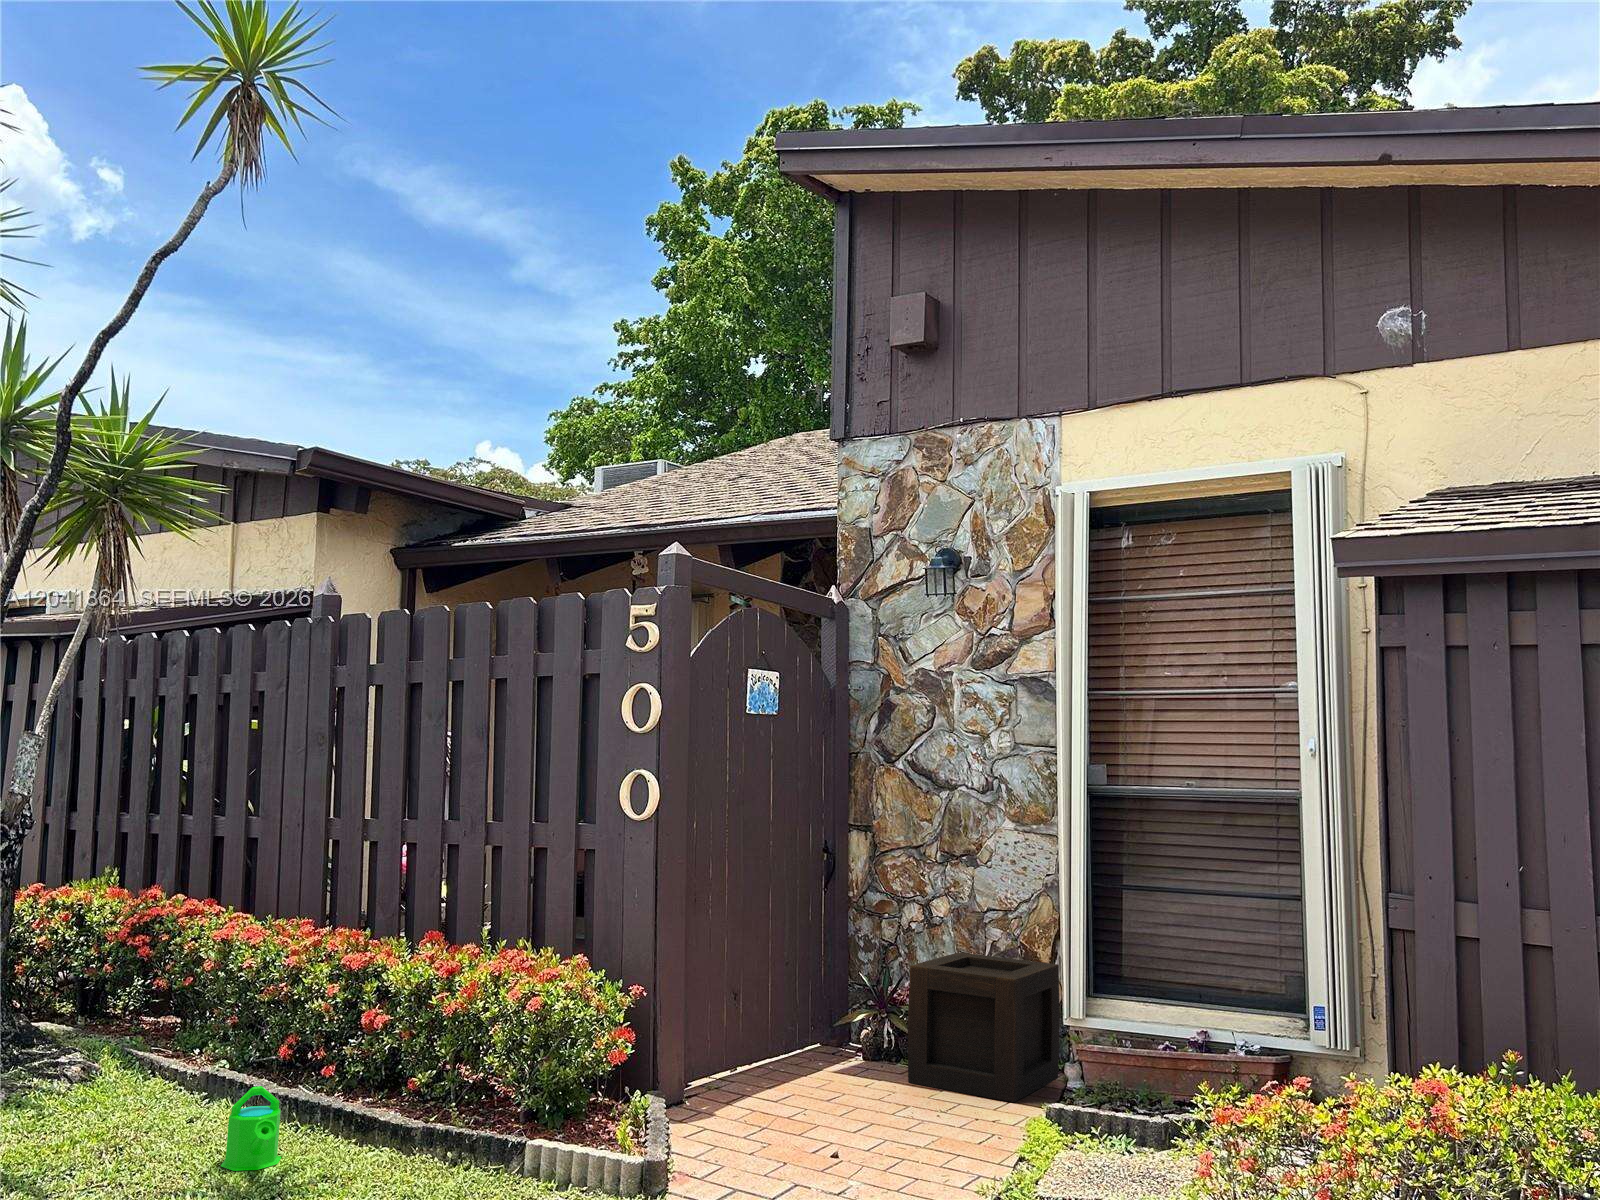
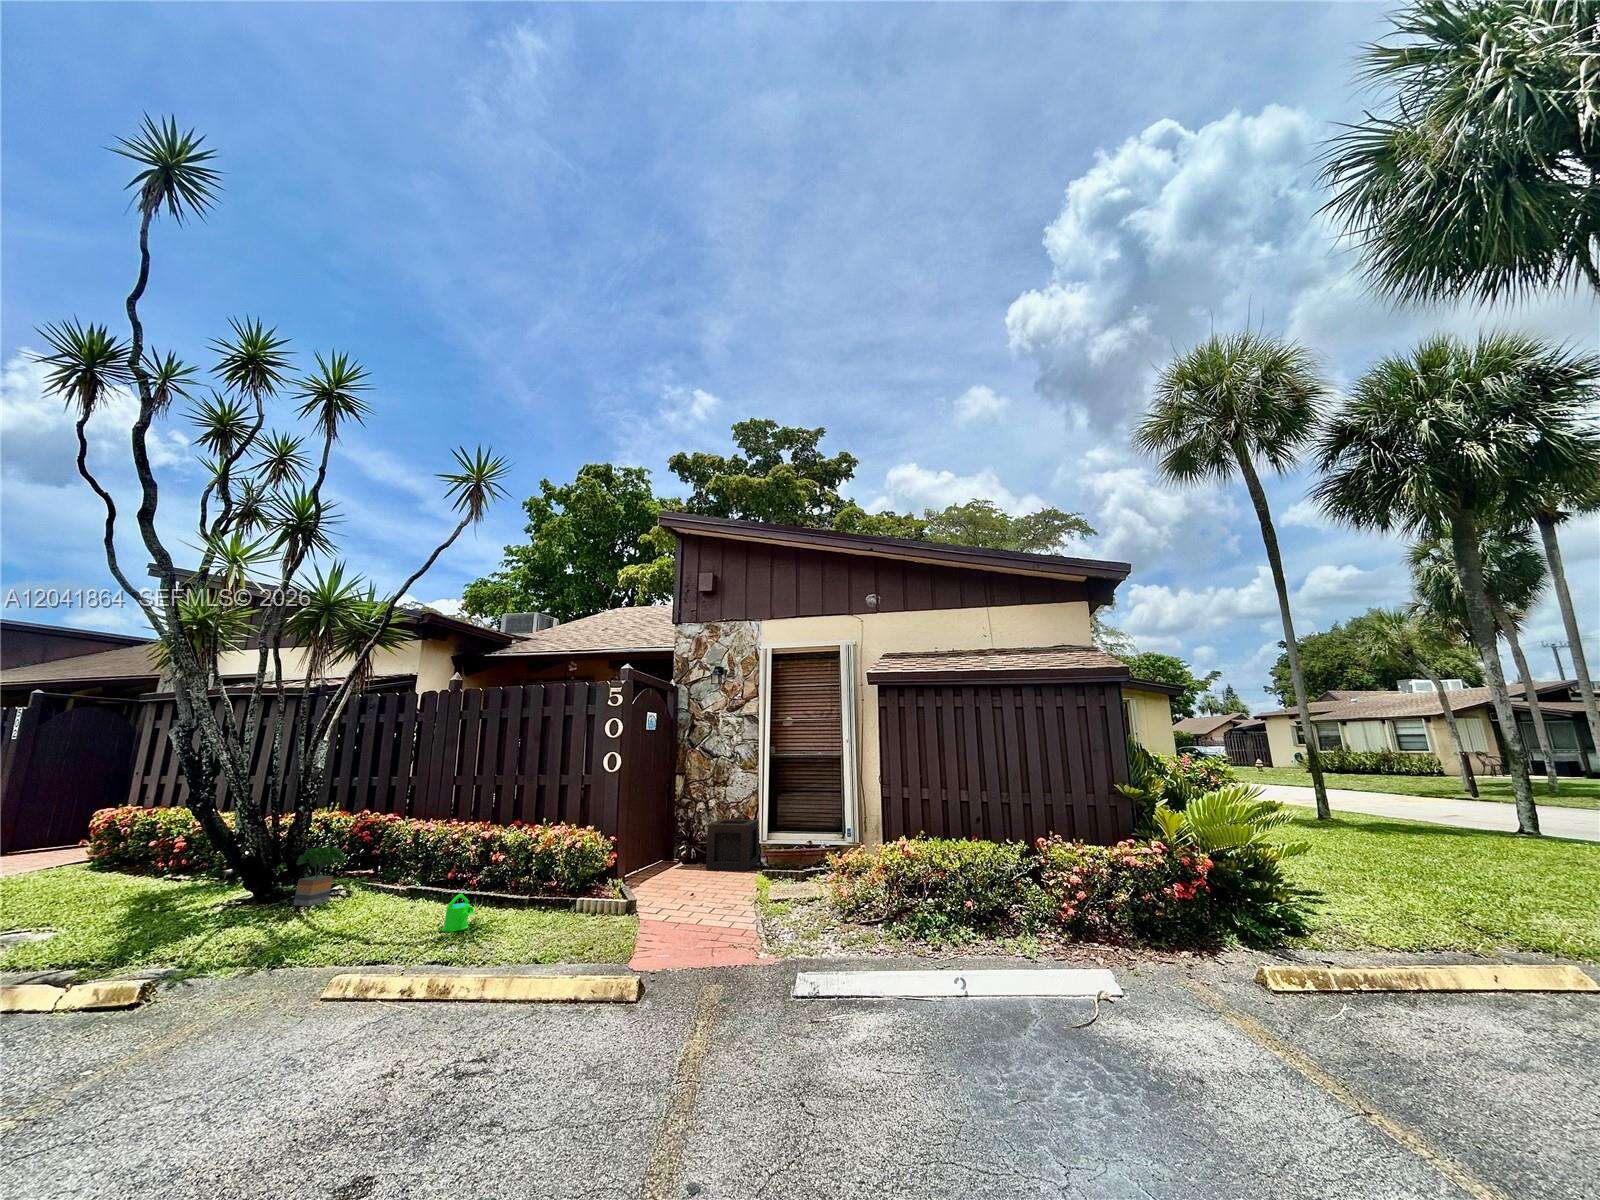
potted tree: none [59,939,150,1057] -> present [293,847,346,906]

